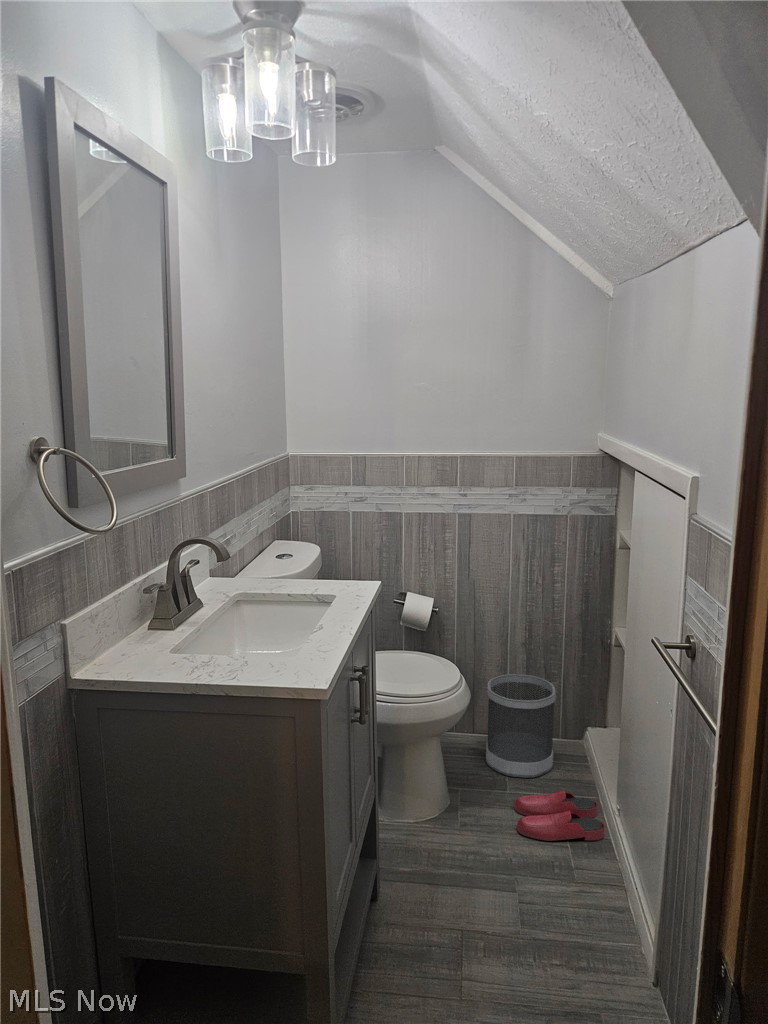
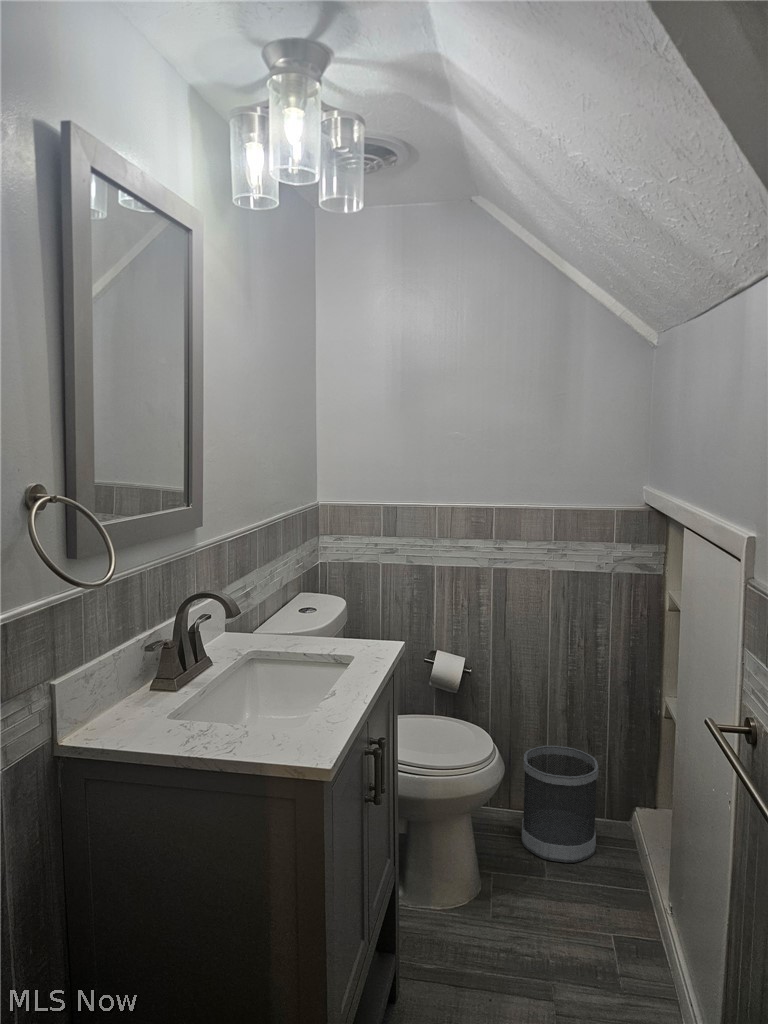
slippers: present [514,790,605,841] -> none [551,880,653,941]

